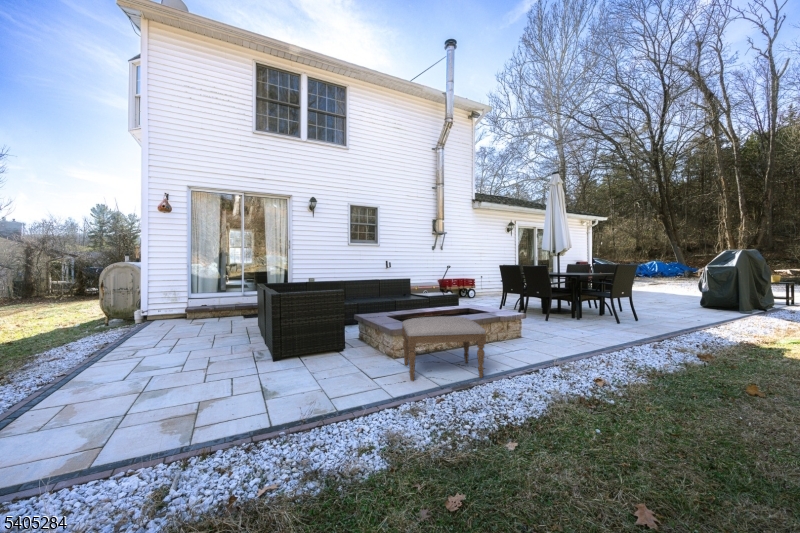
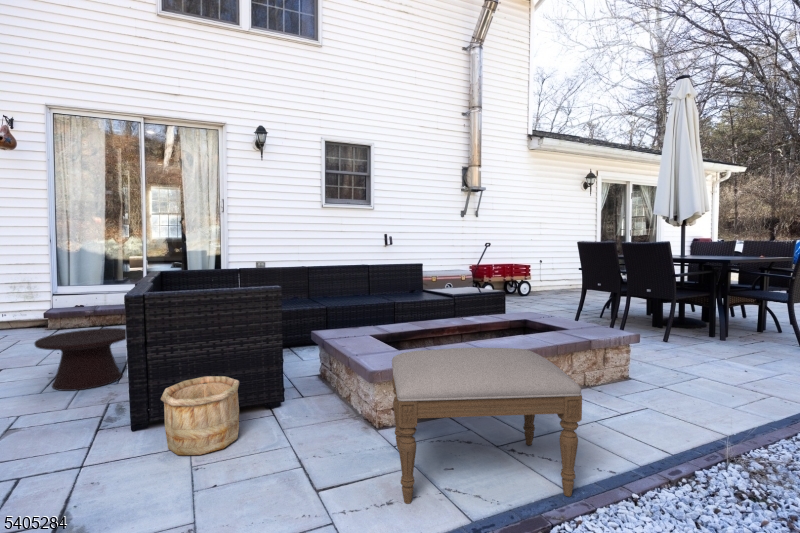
side table: none [208,315,256,347] -> present [35,328,126,391]
wooden bucket: none [293,334,328,369] -> present [161,376,239,455]

